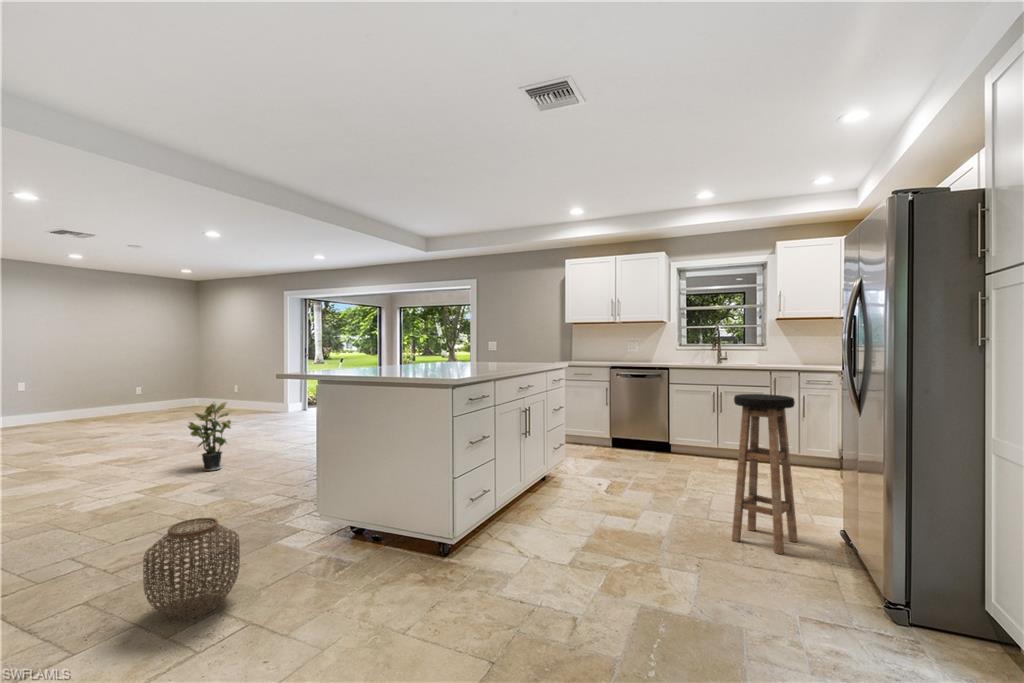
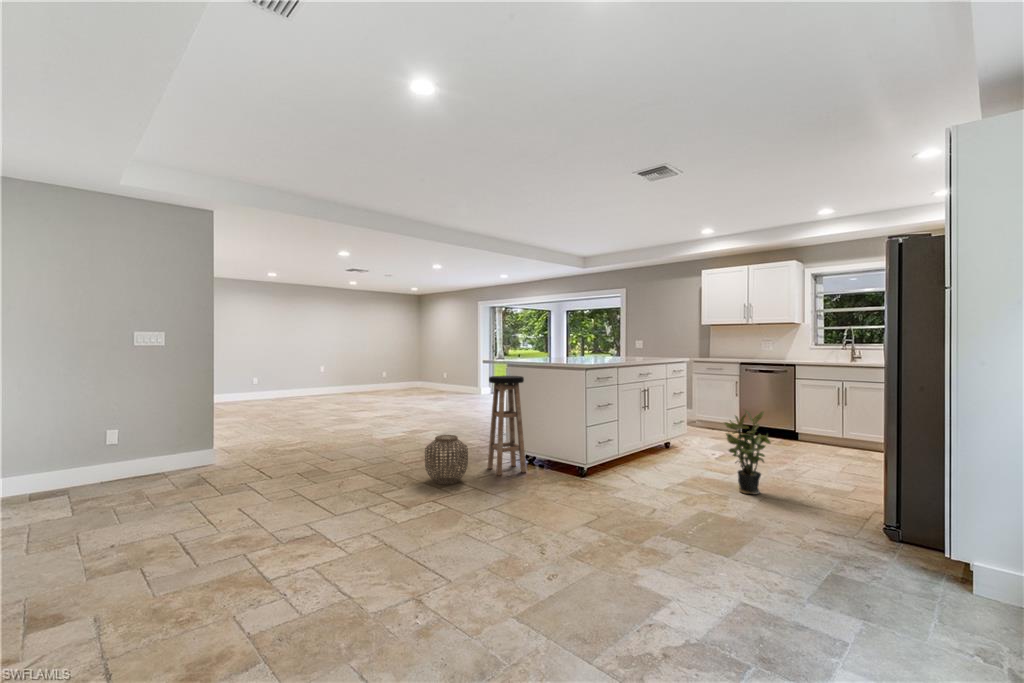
bar stool: present [732,394,798,554] -> present [488,376,526,475]
potted plant: present [188,402,231,471] -> present [724,410,770,495]

